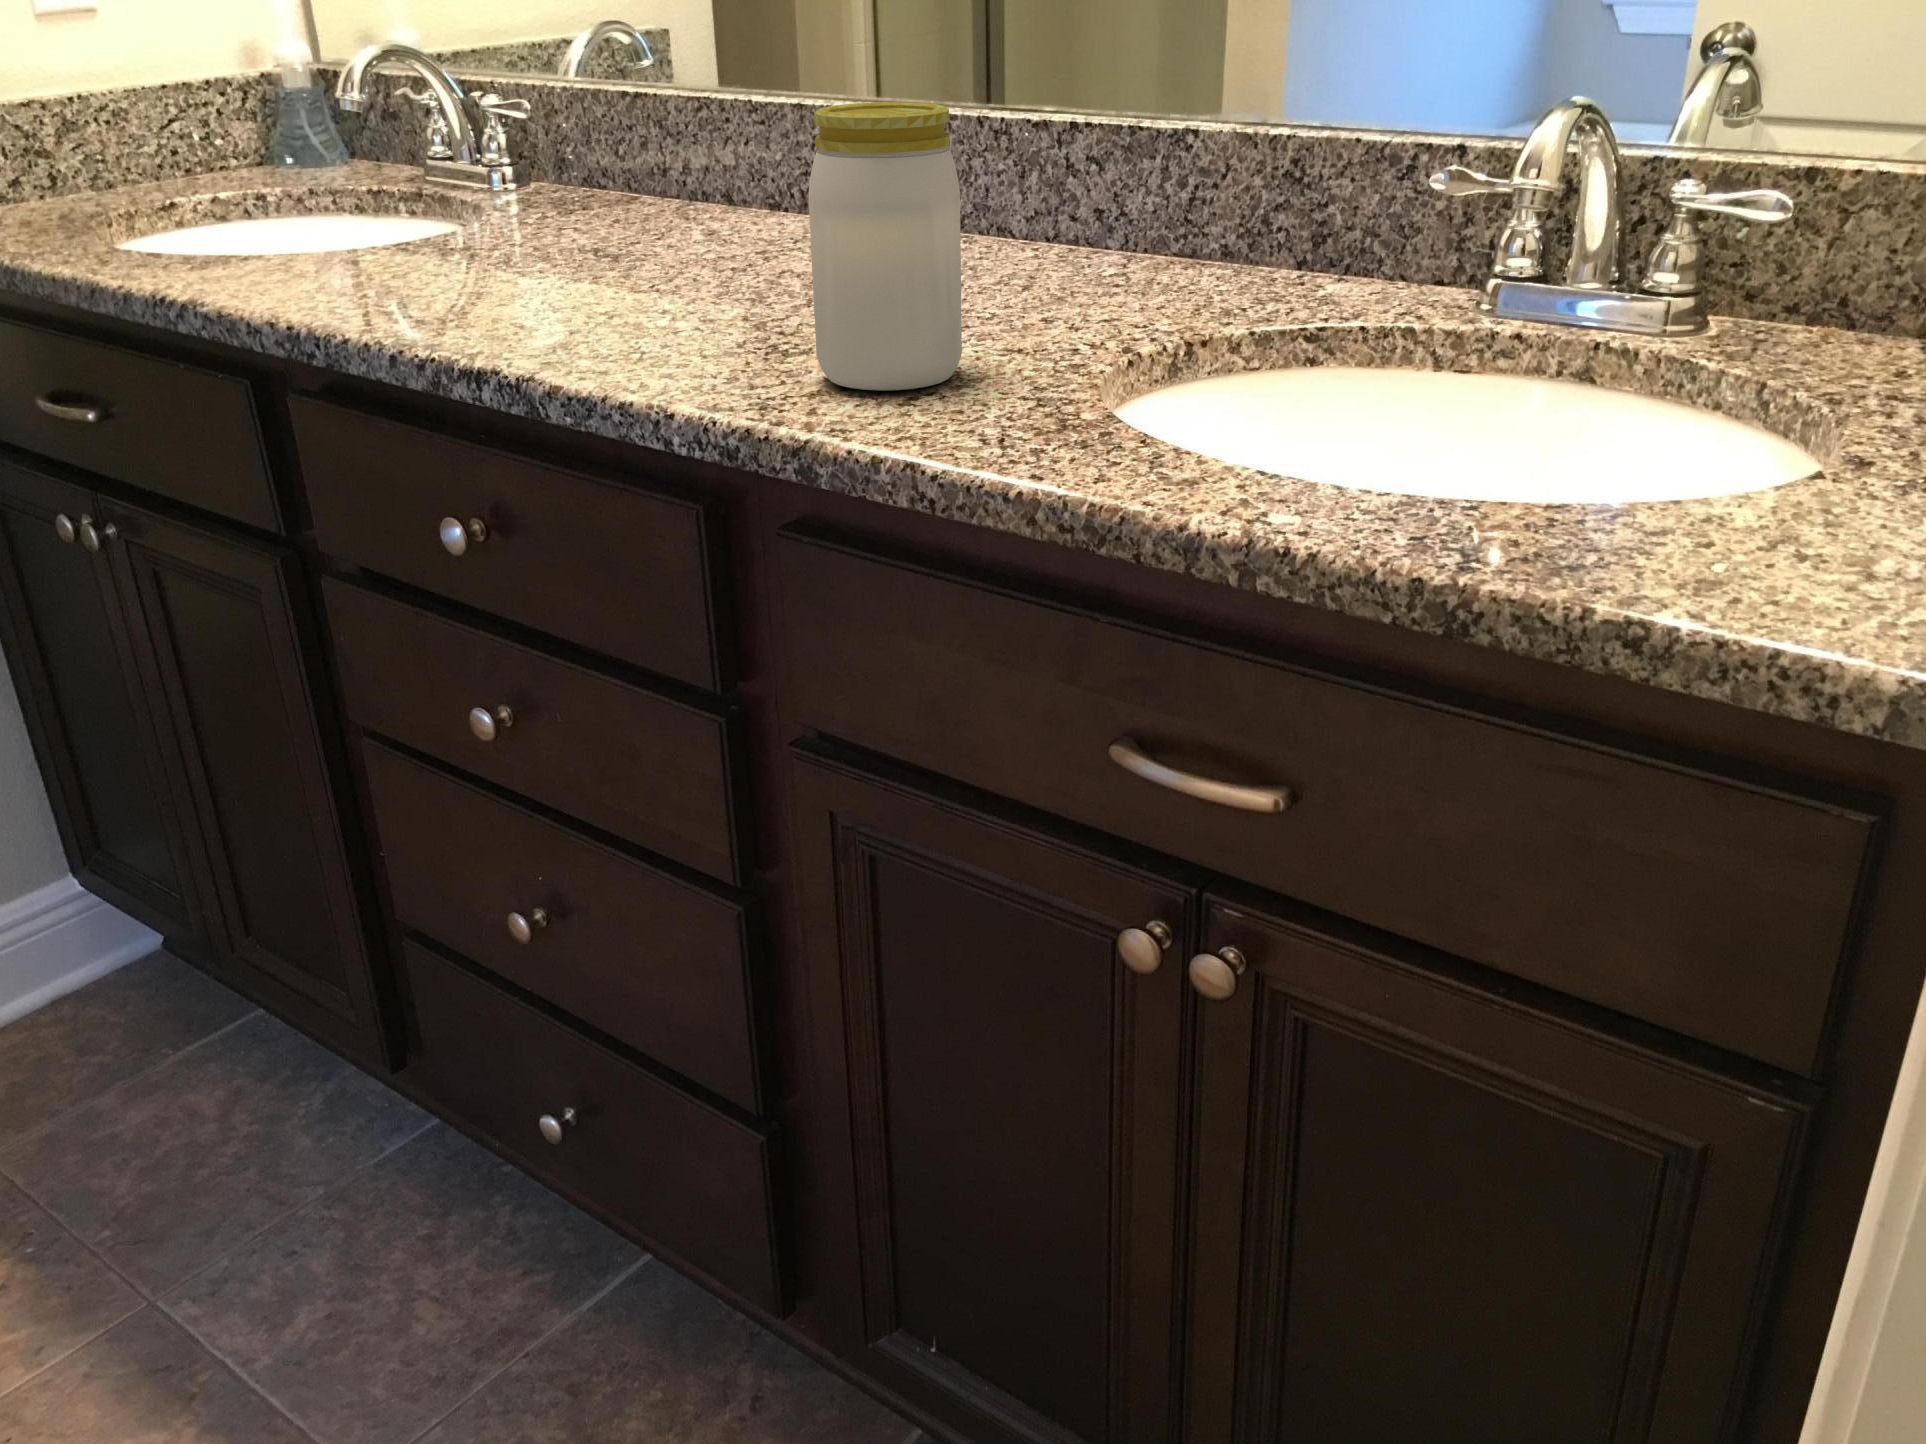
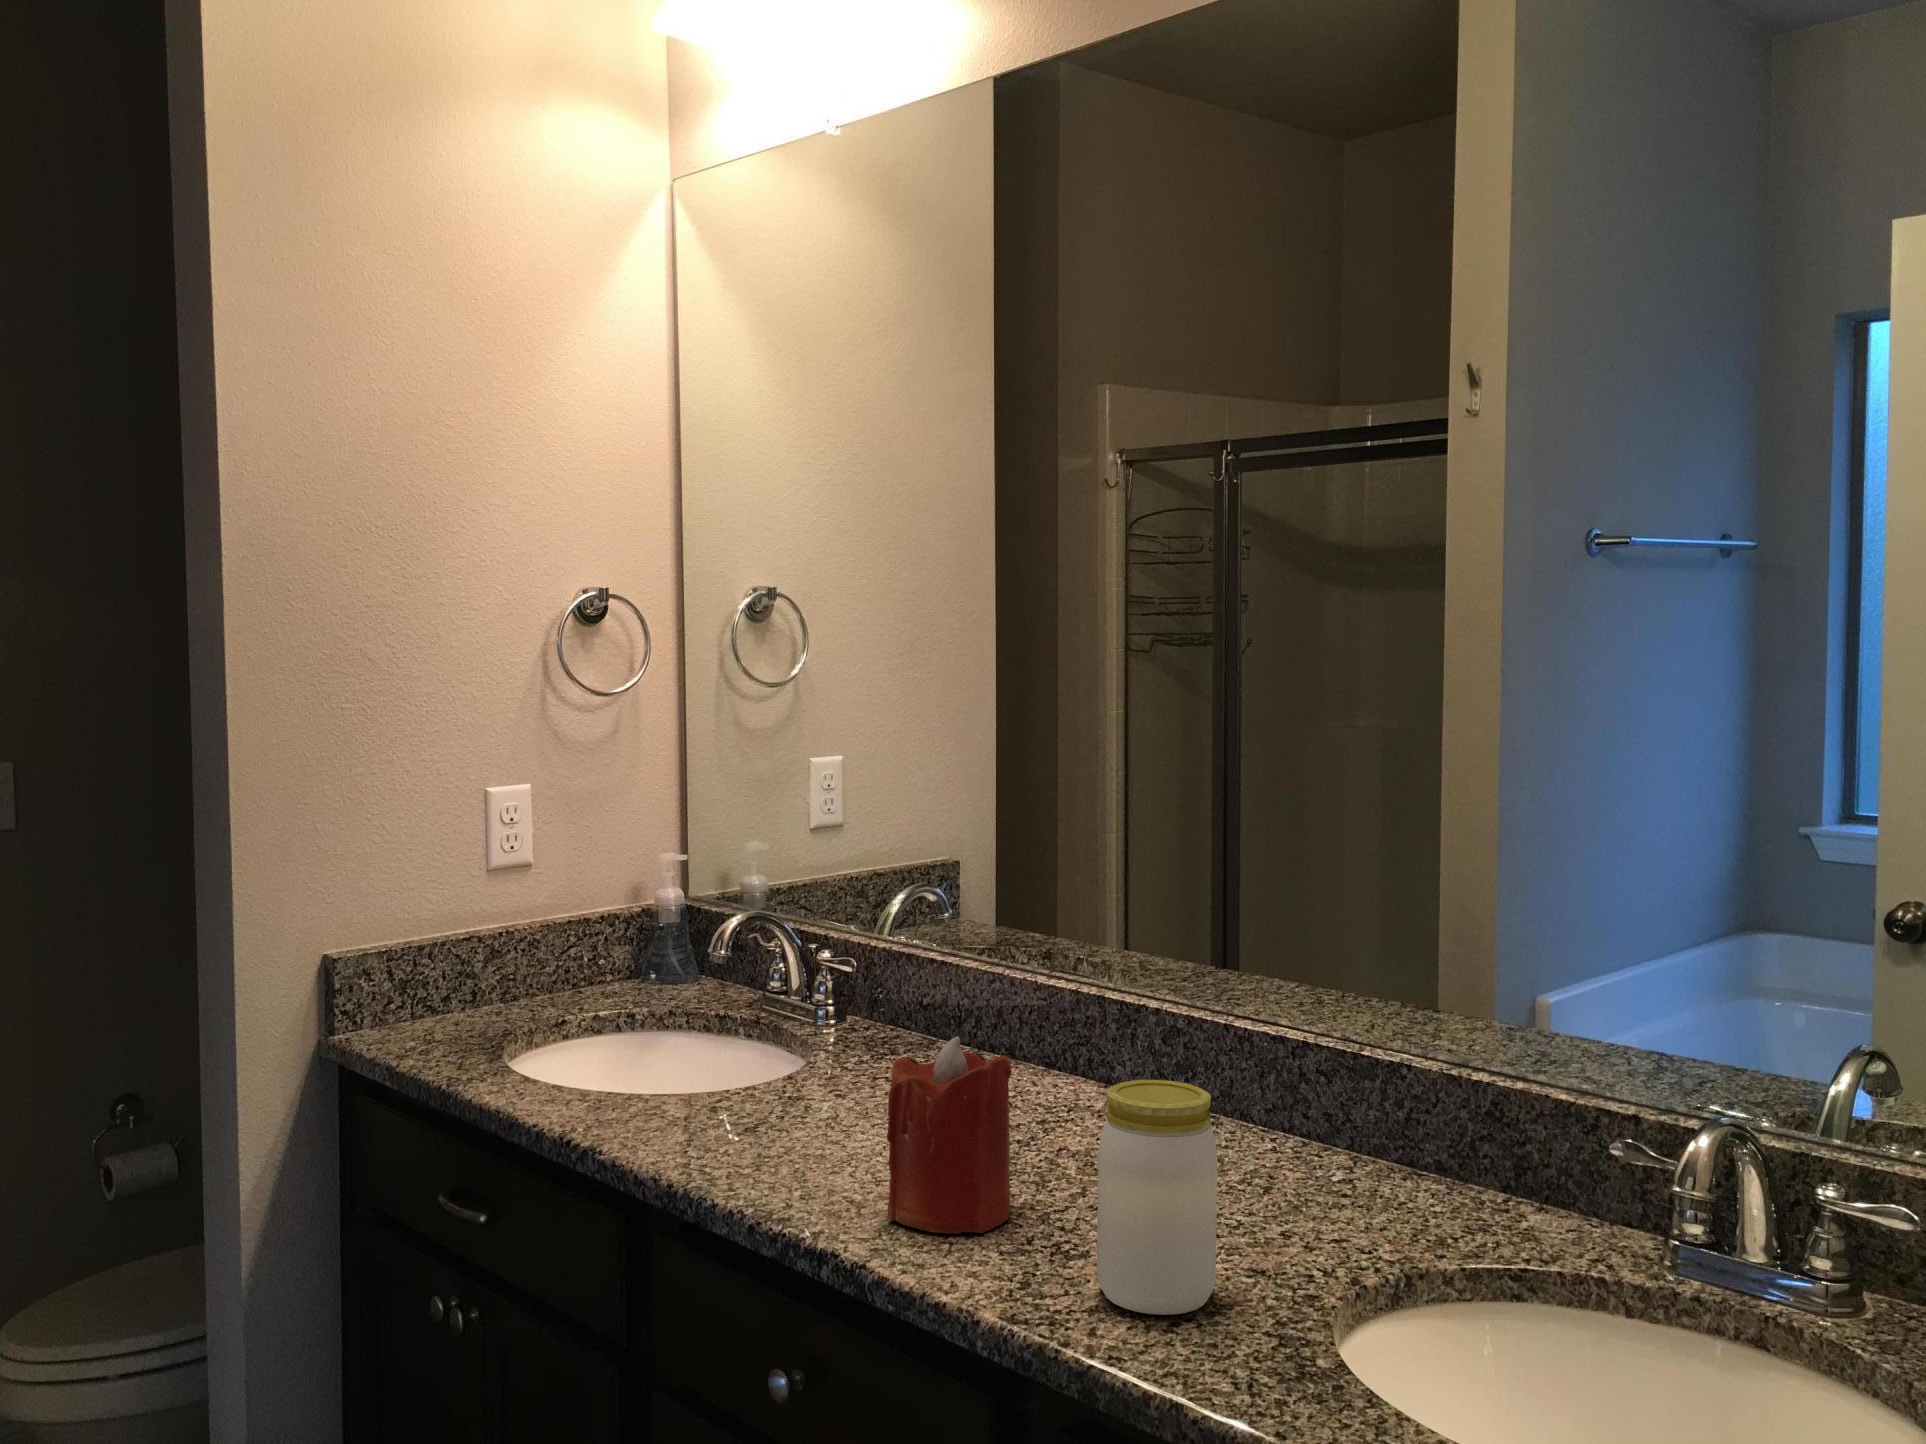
candle: none [544,92,716,343] -> present [887,1036,1012,1233]

